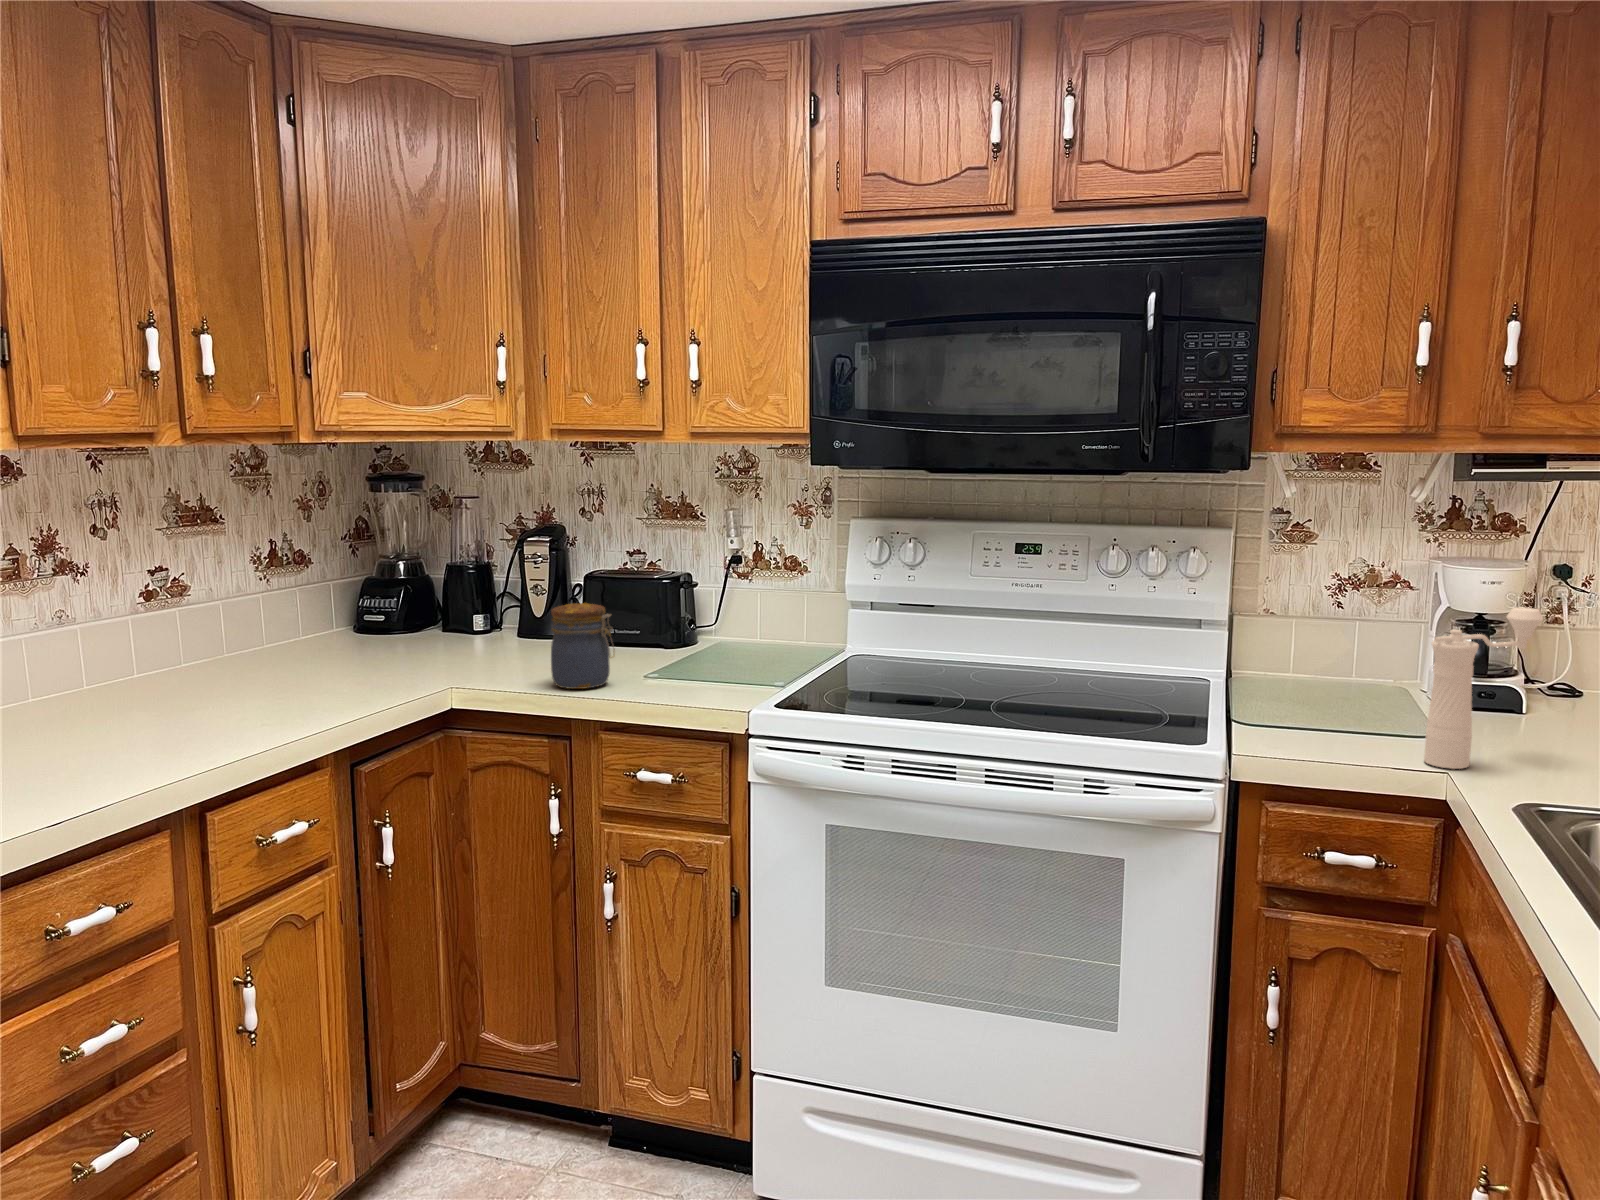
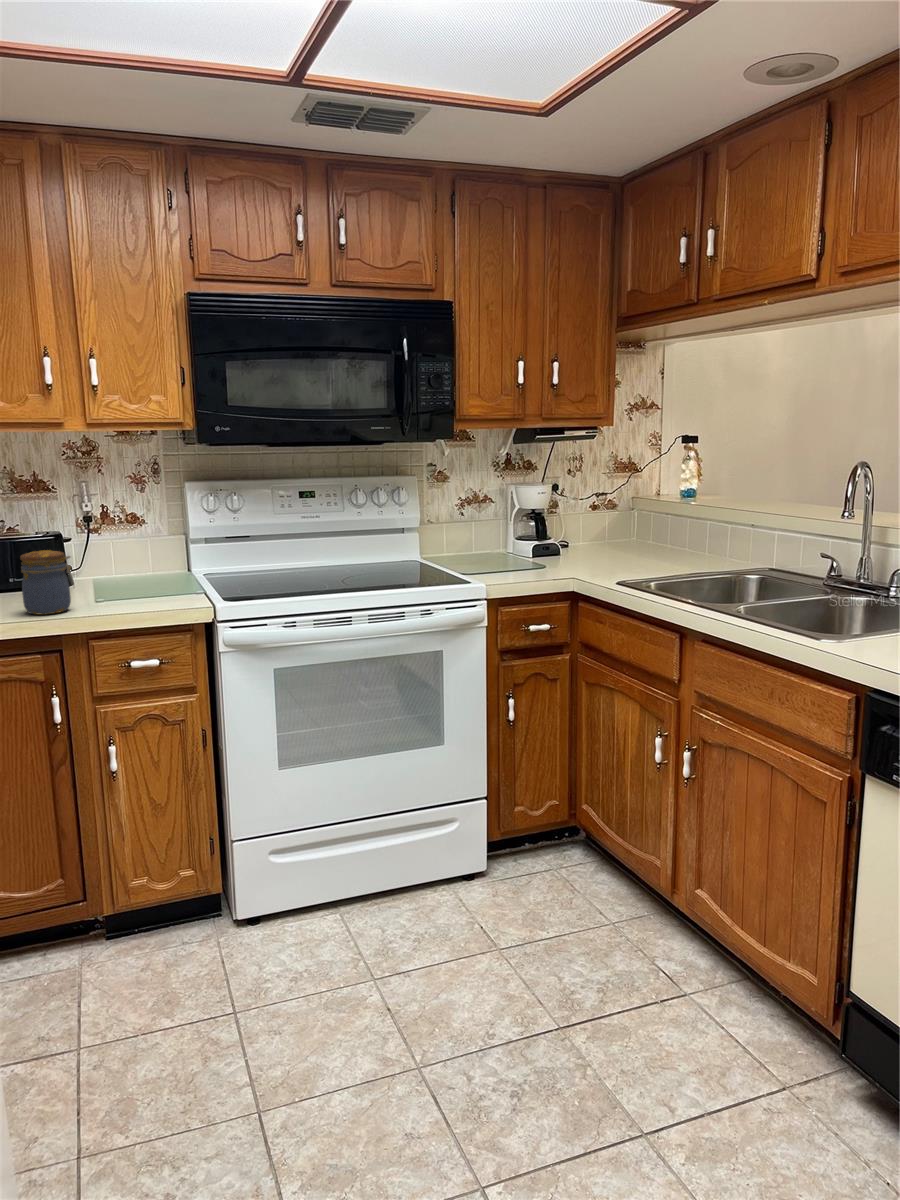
pepper mill: present [1424,607,1543,769] -> none [560,498,595,576]

